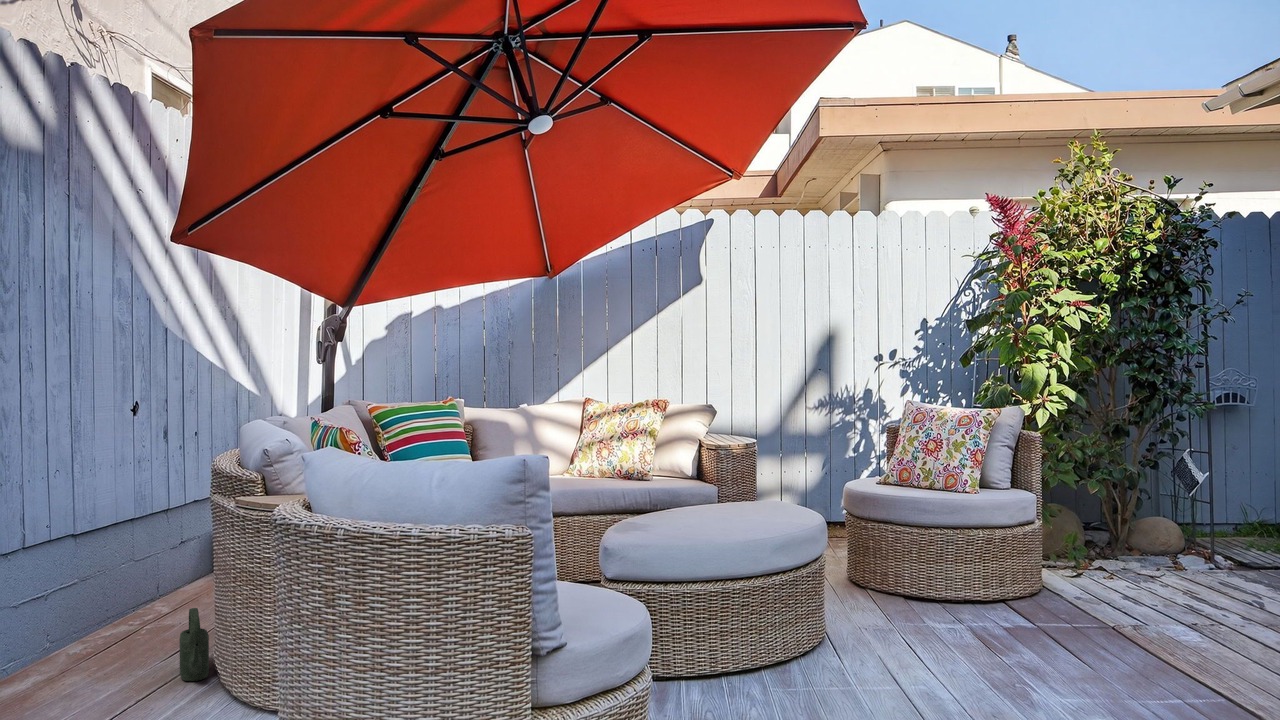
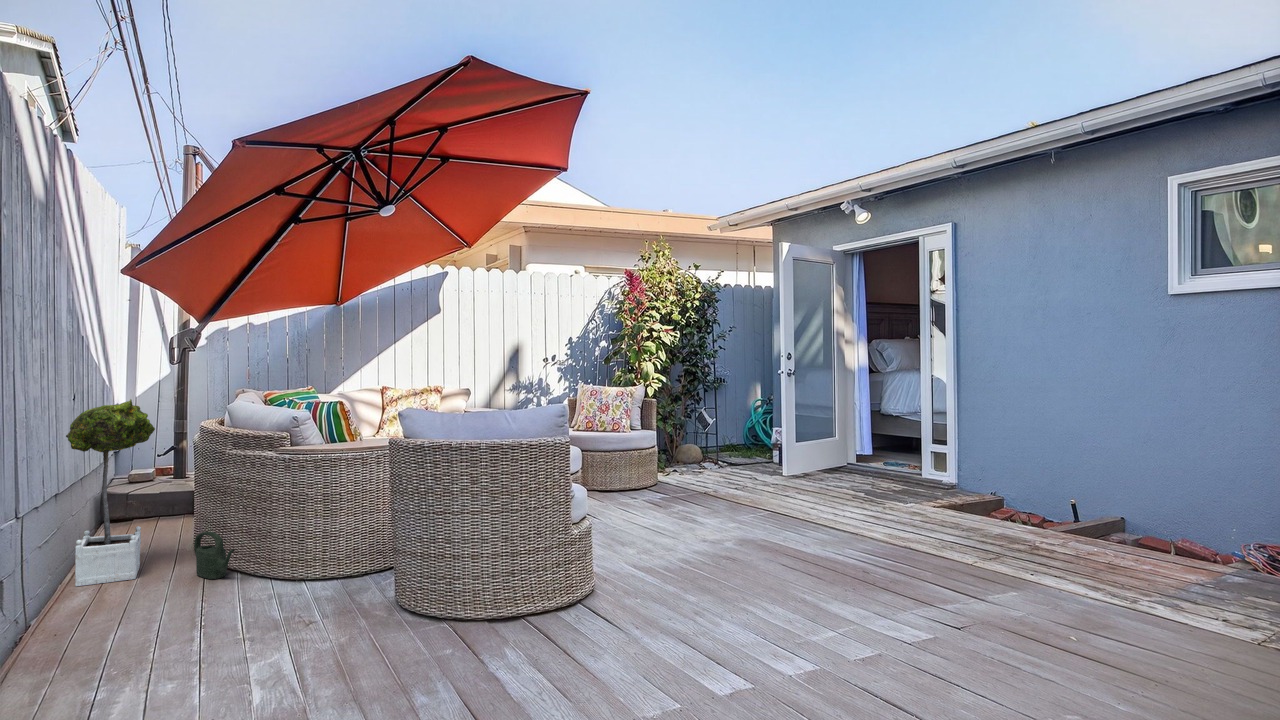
potted tree: none [34,412,153,663] -> present [66,399,155,586]

